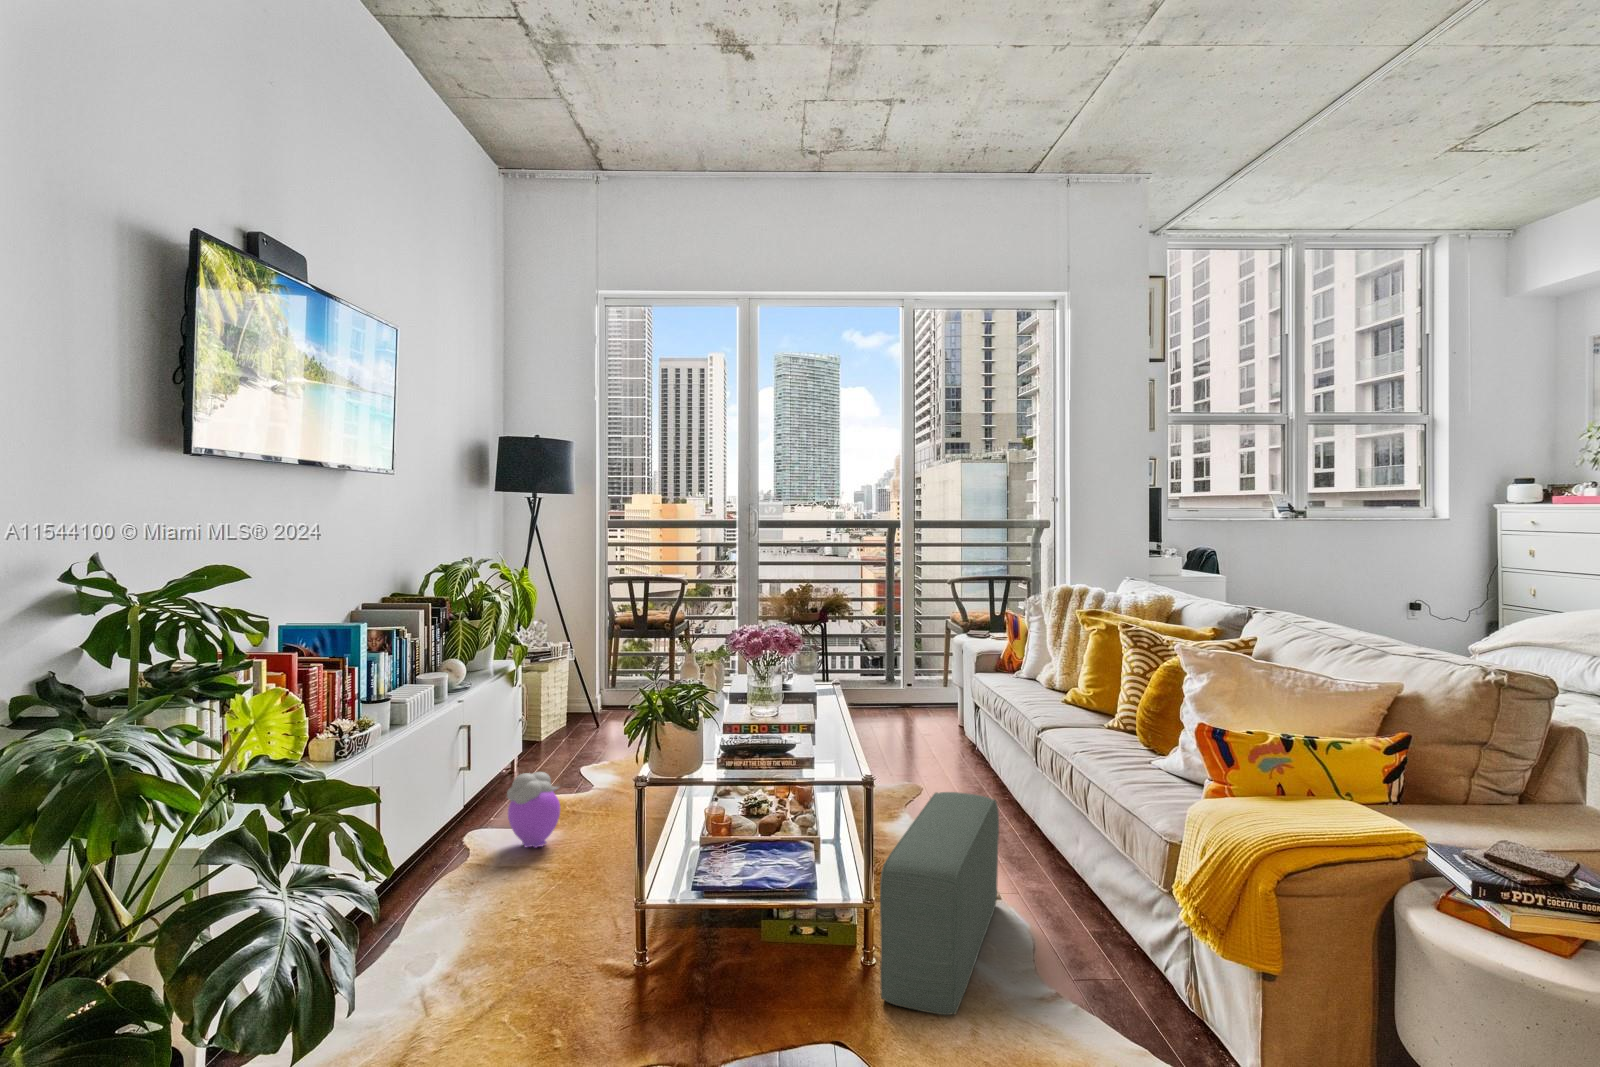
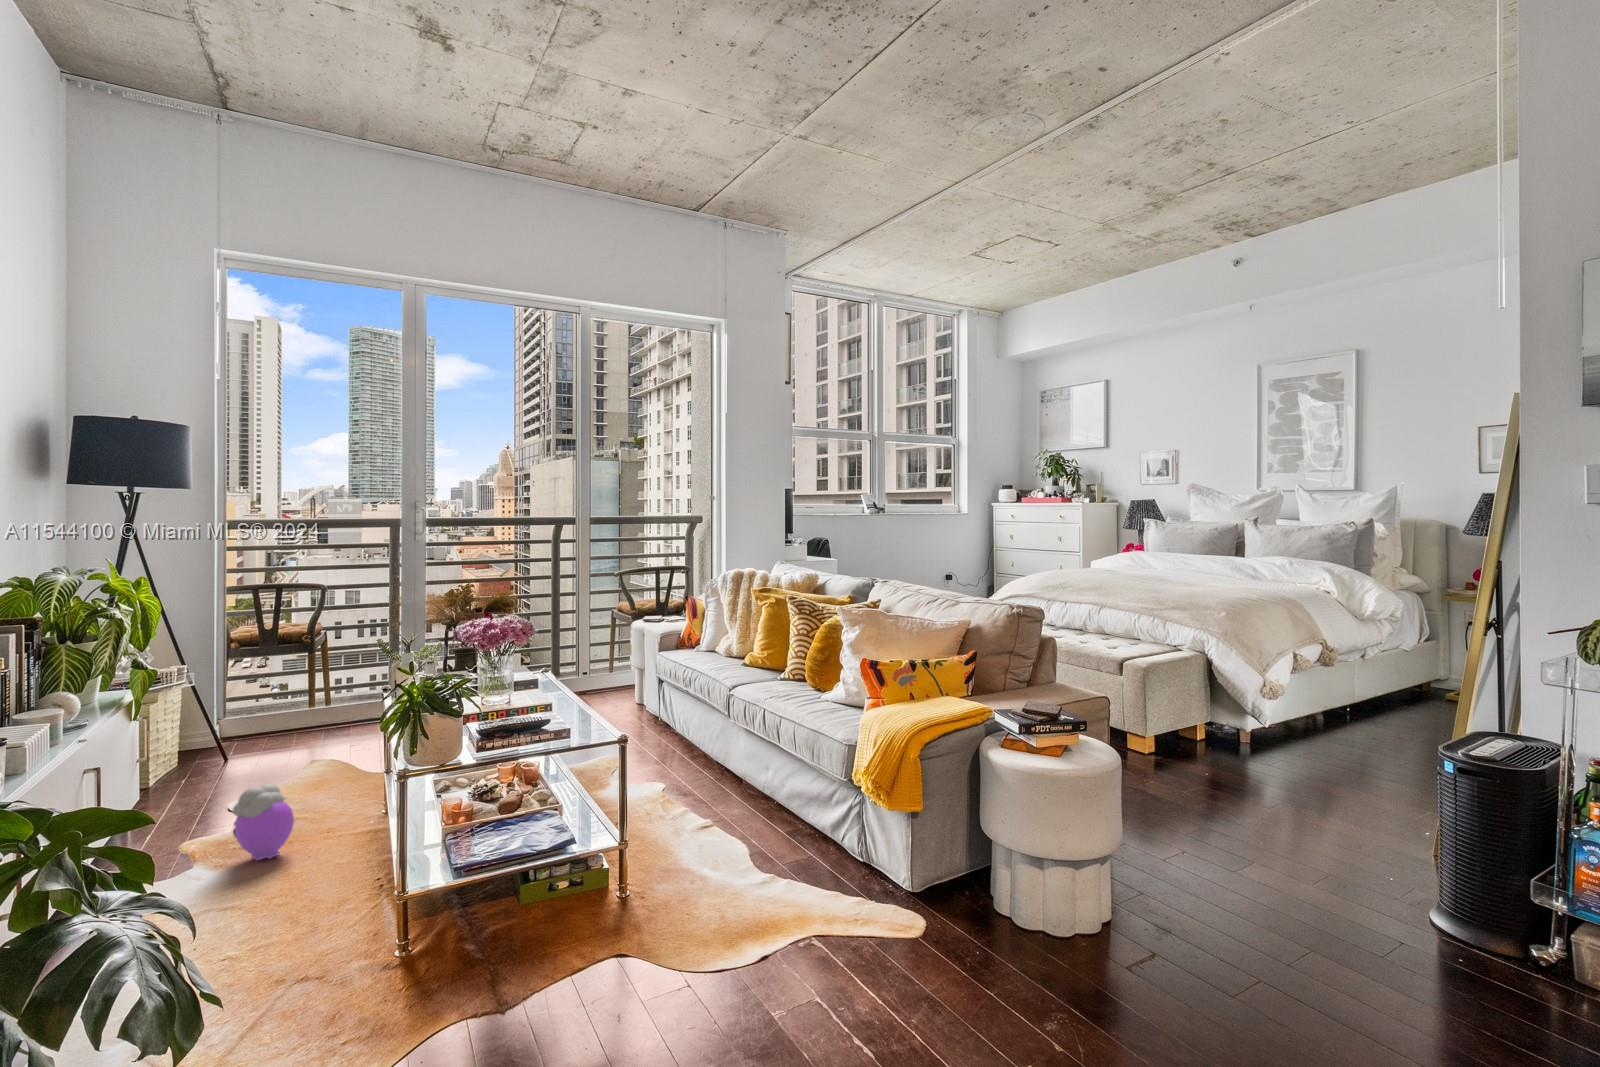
pouf: present [880,792,999,1015] -> none [647,738,717,898]

